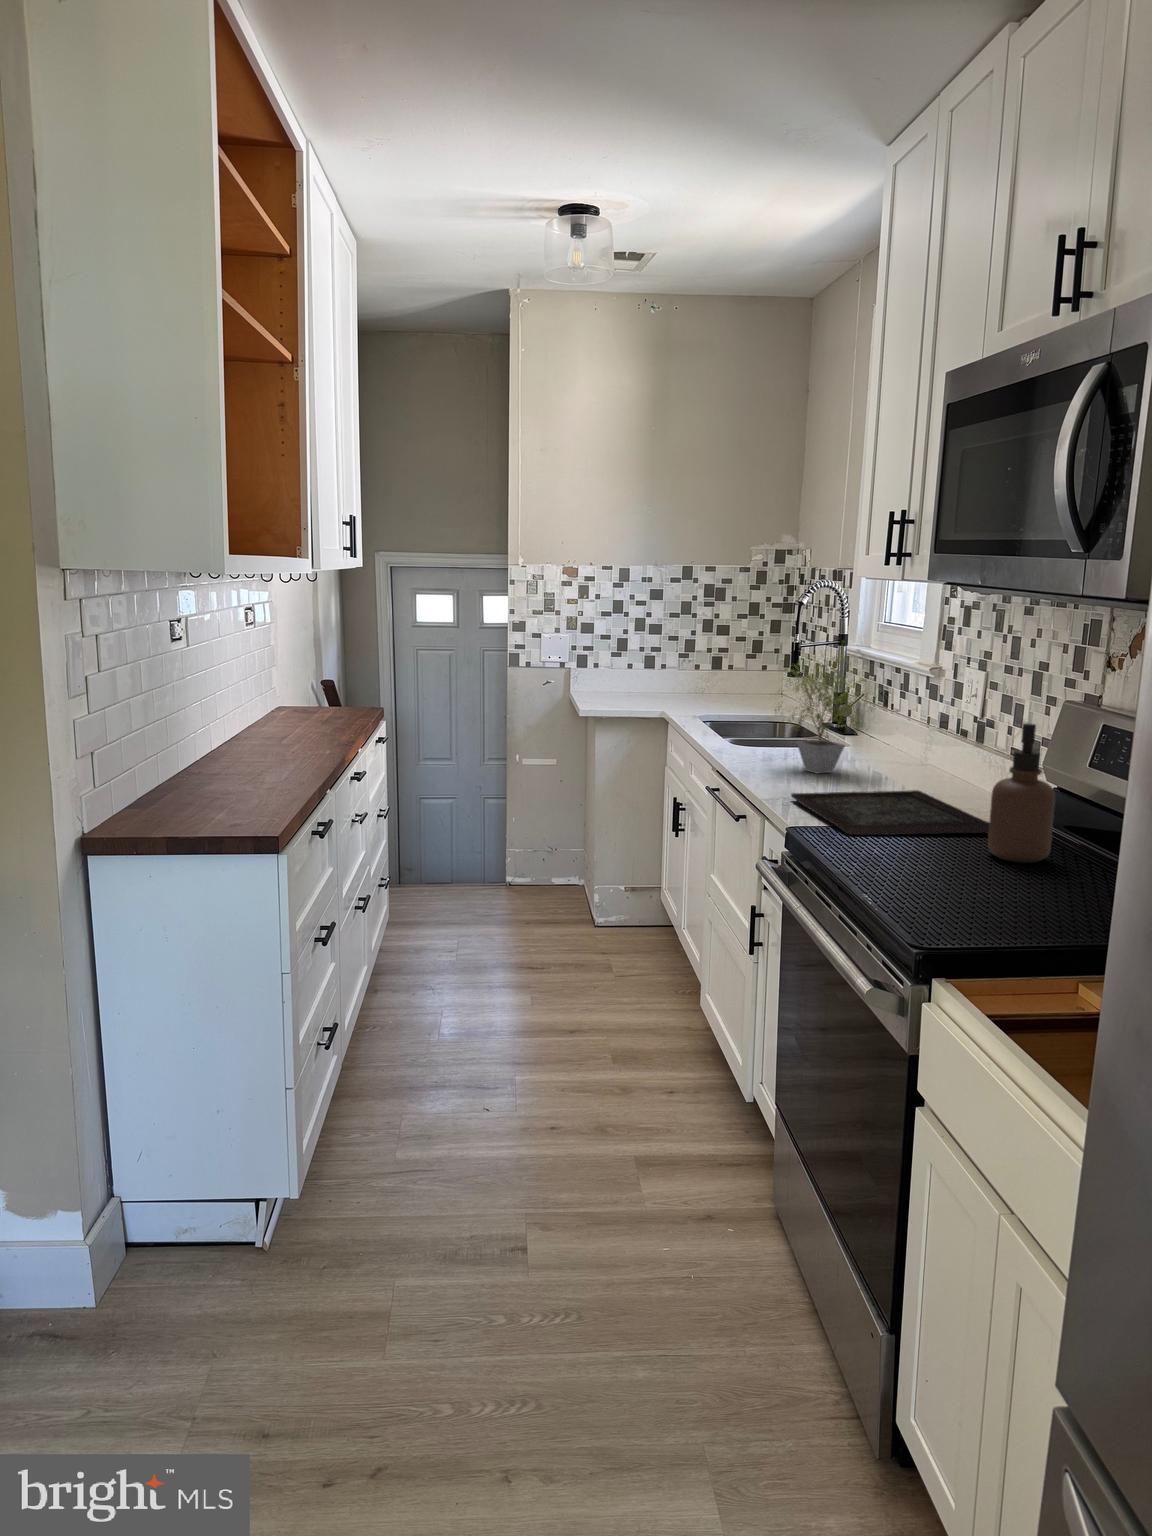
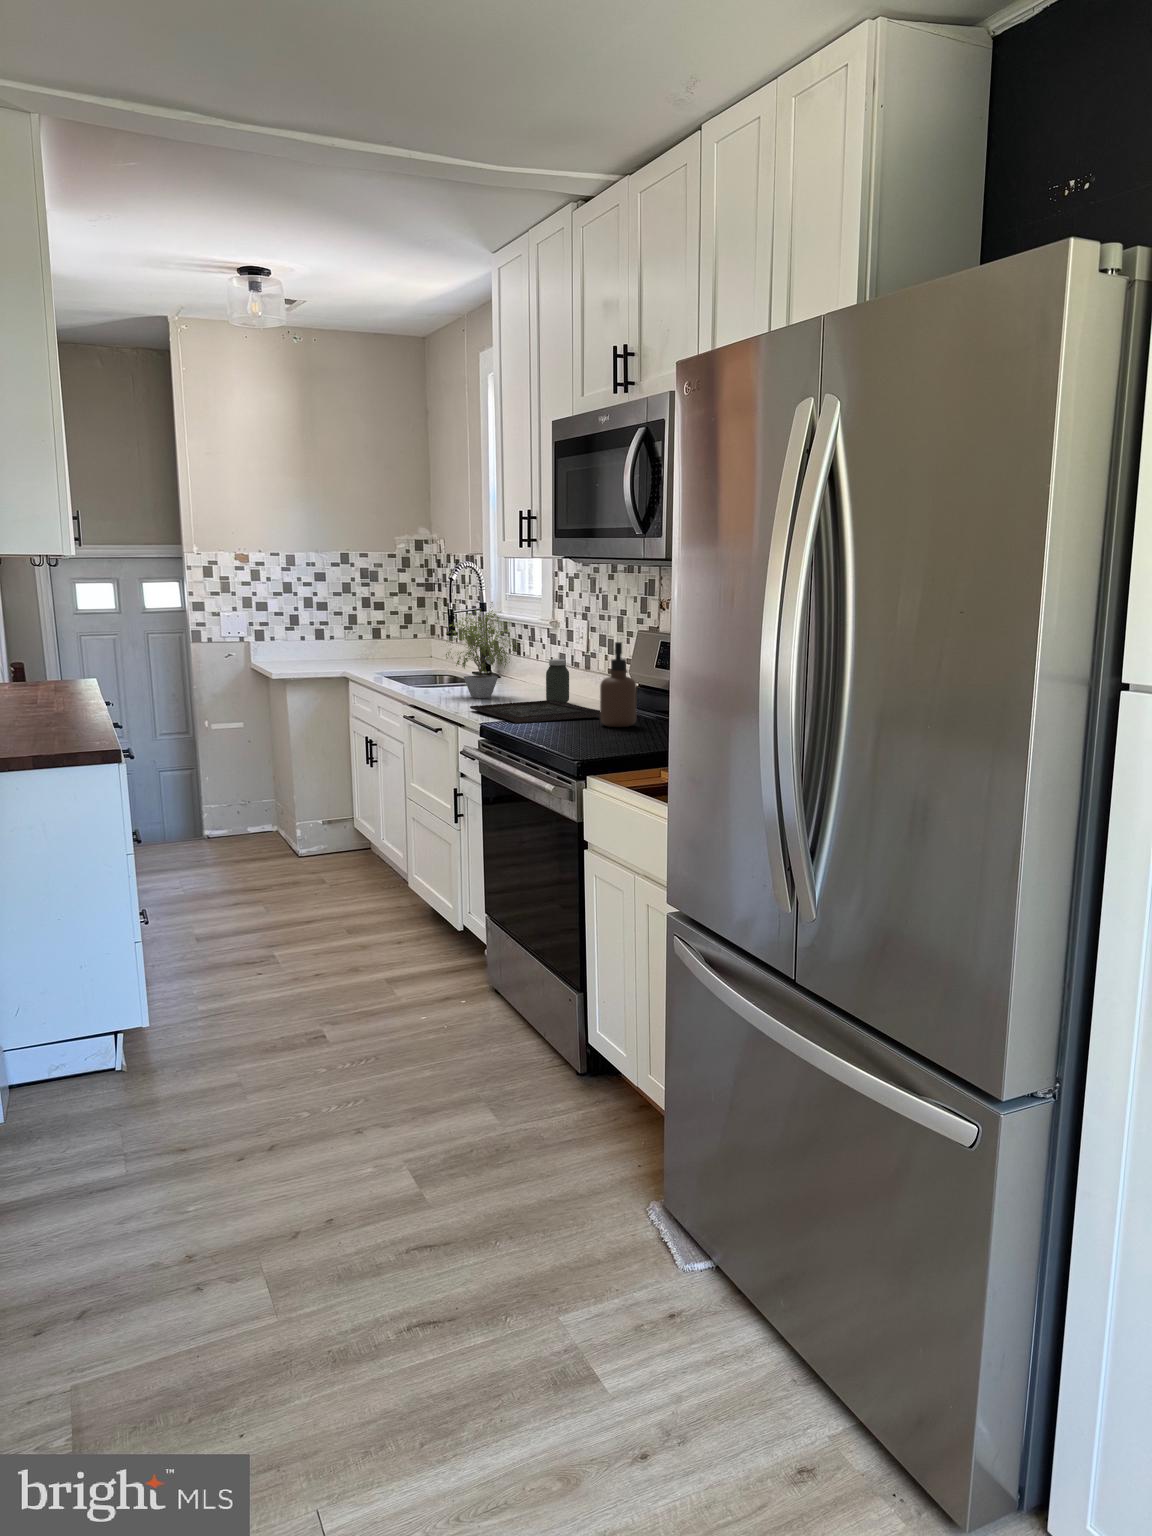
jar: none [911,728,949,794] -> present [546,659,569,703]

